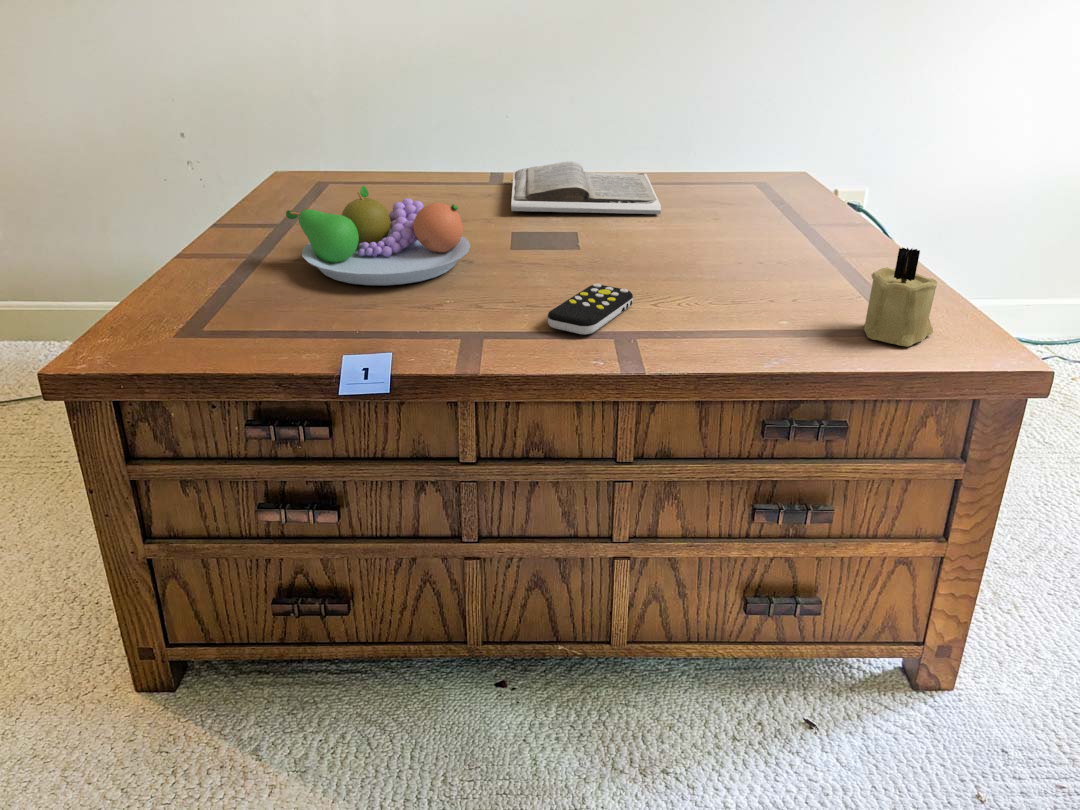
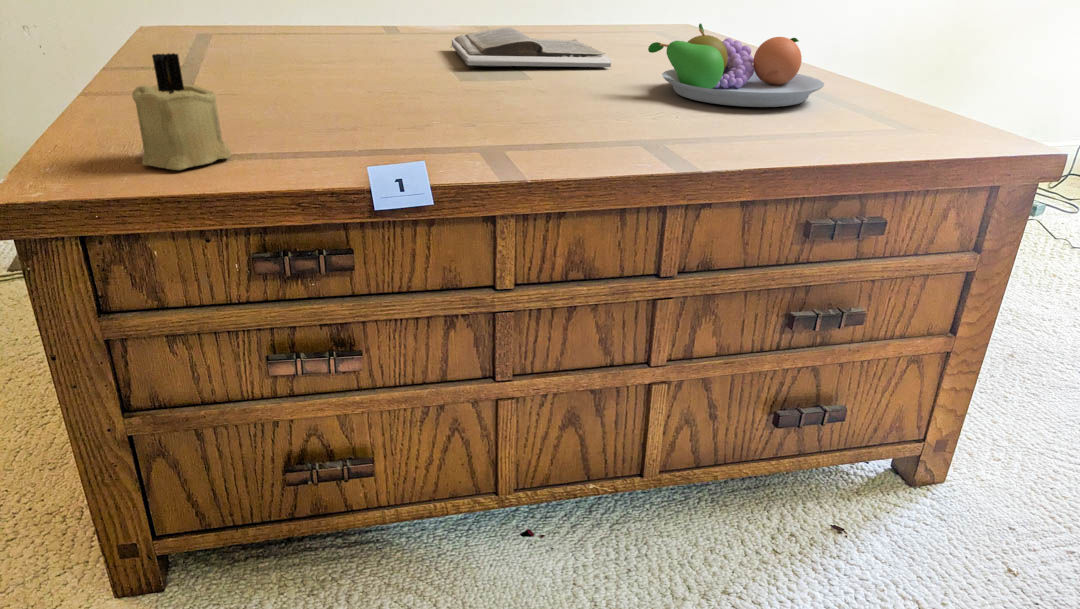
fruit bowl: present [286,185,470,285] -> present [648,23,824,107]
candle: present [864,247,937,347] -> present [132,53,231,170]
remote control: present [548,284,633,334] -> none [571,107,643,147]

